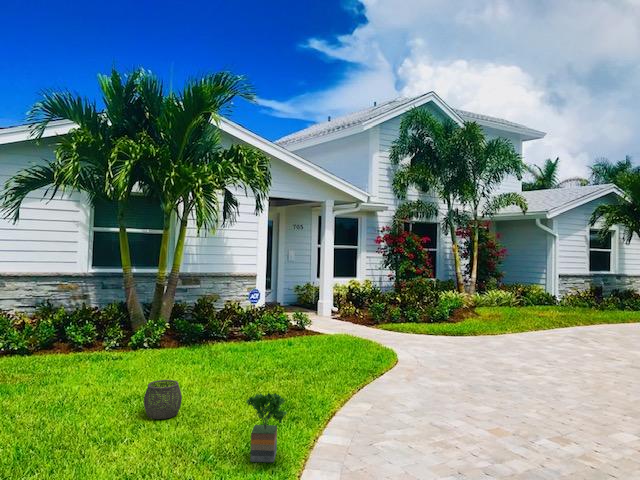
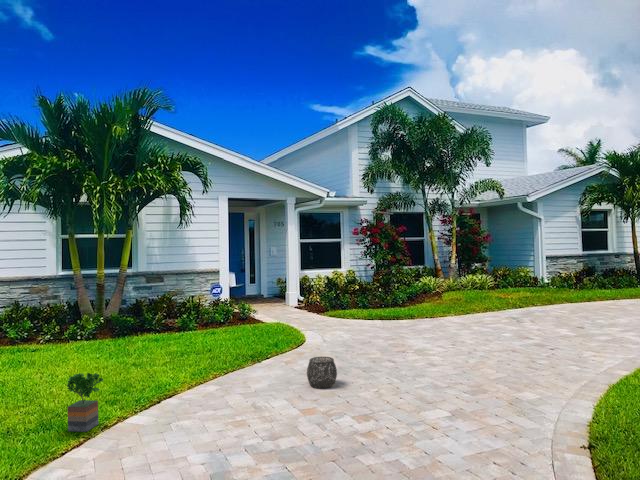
woven basket: present [144,380,182,419] -> present [307,357,337,388]

